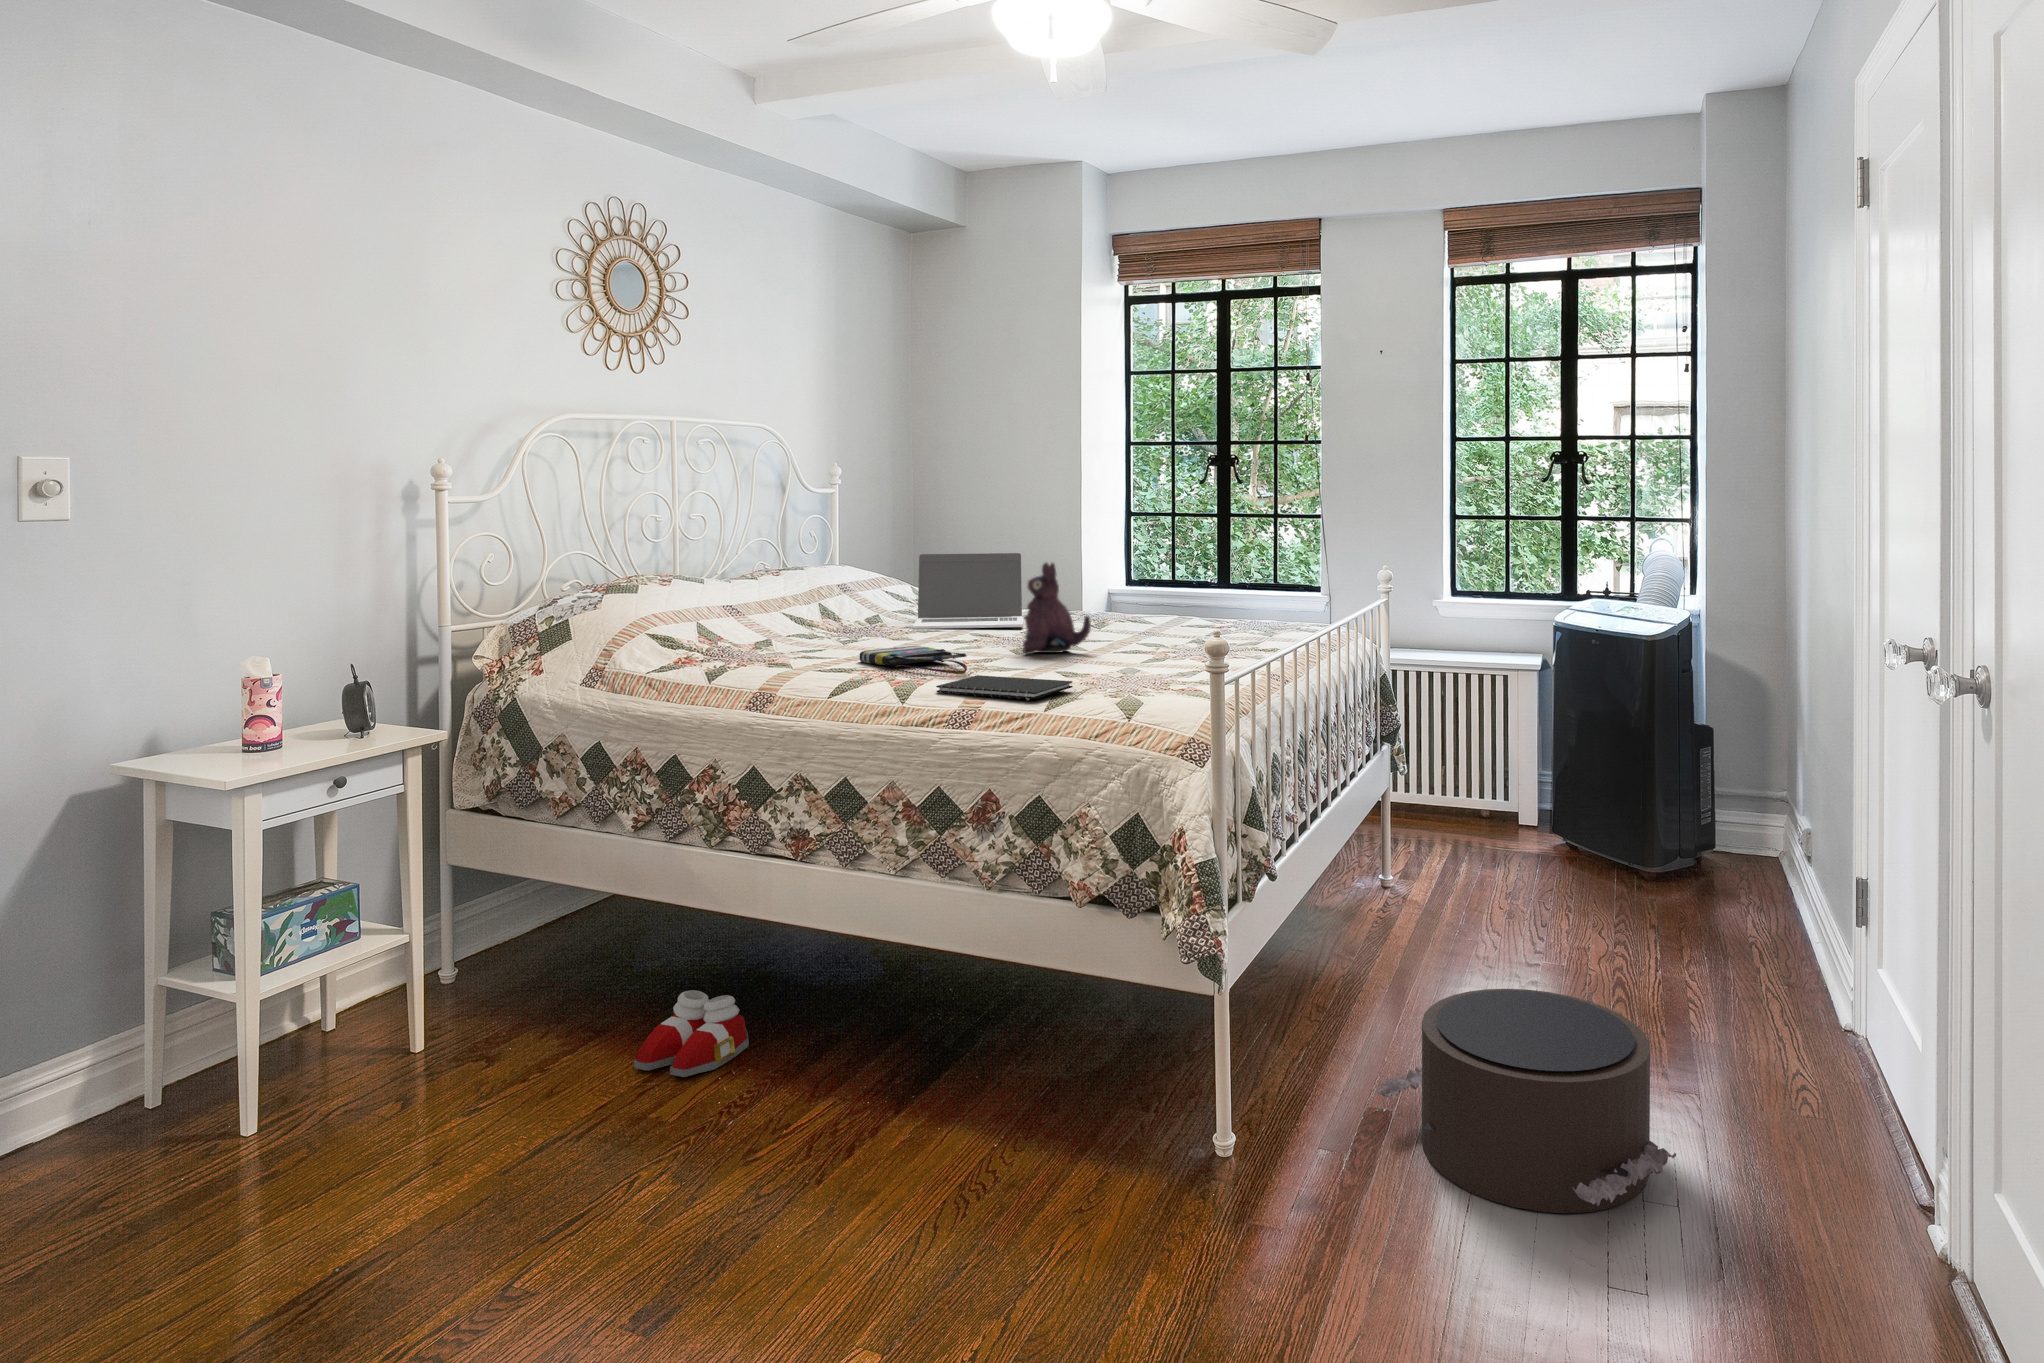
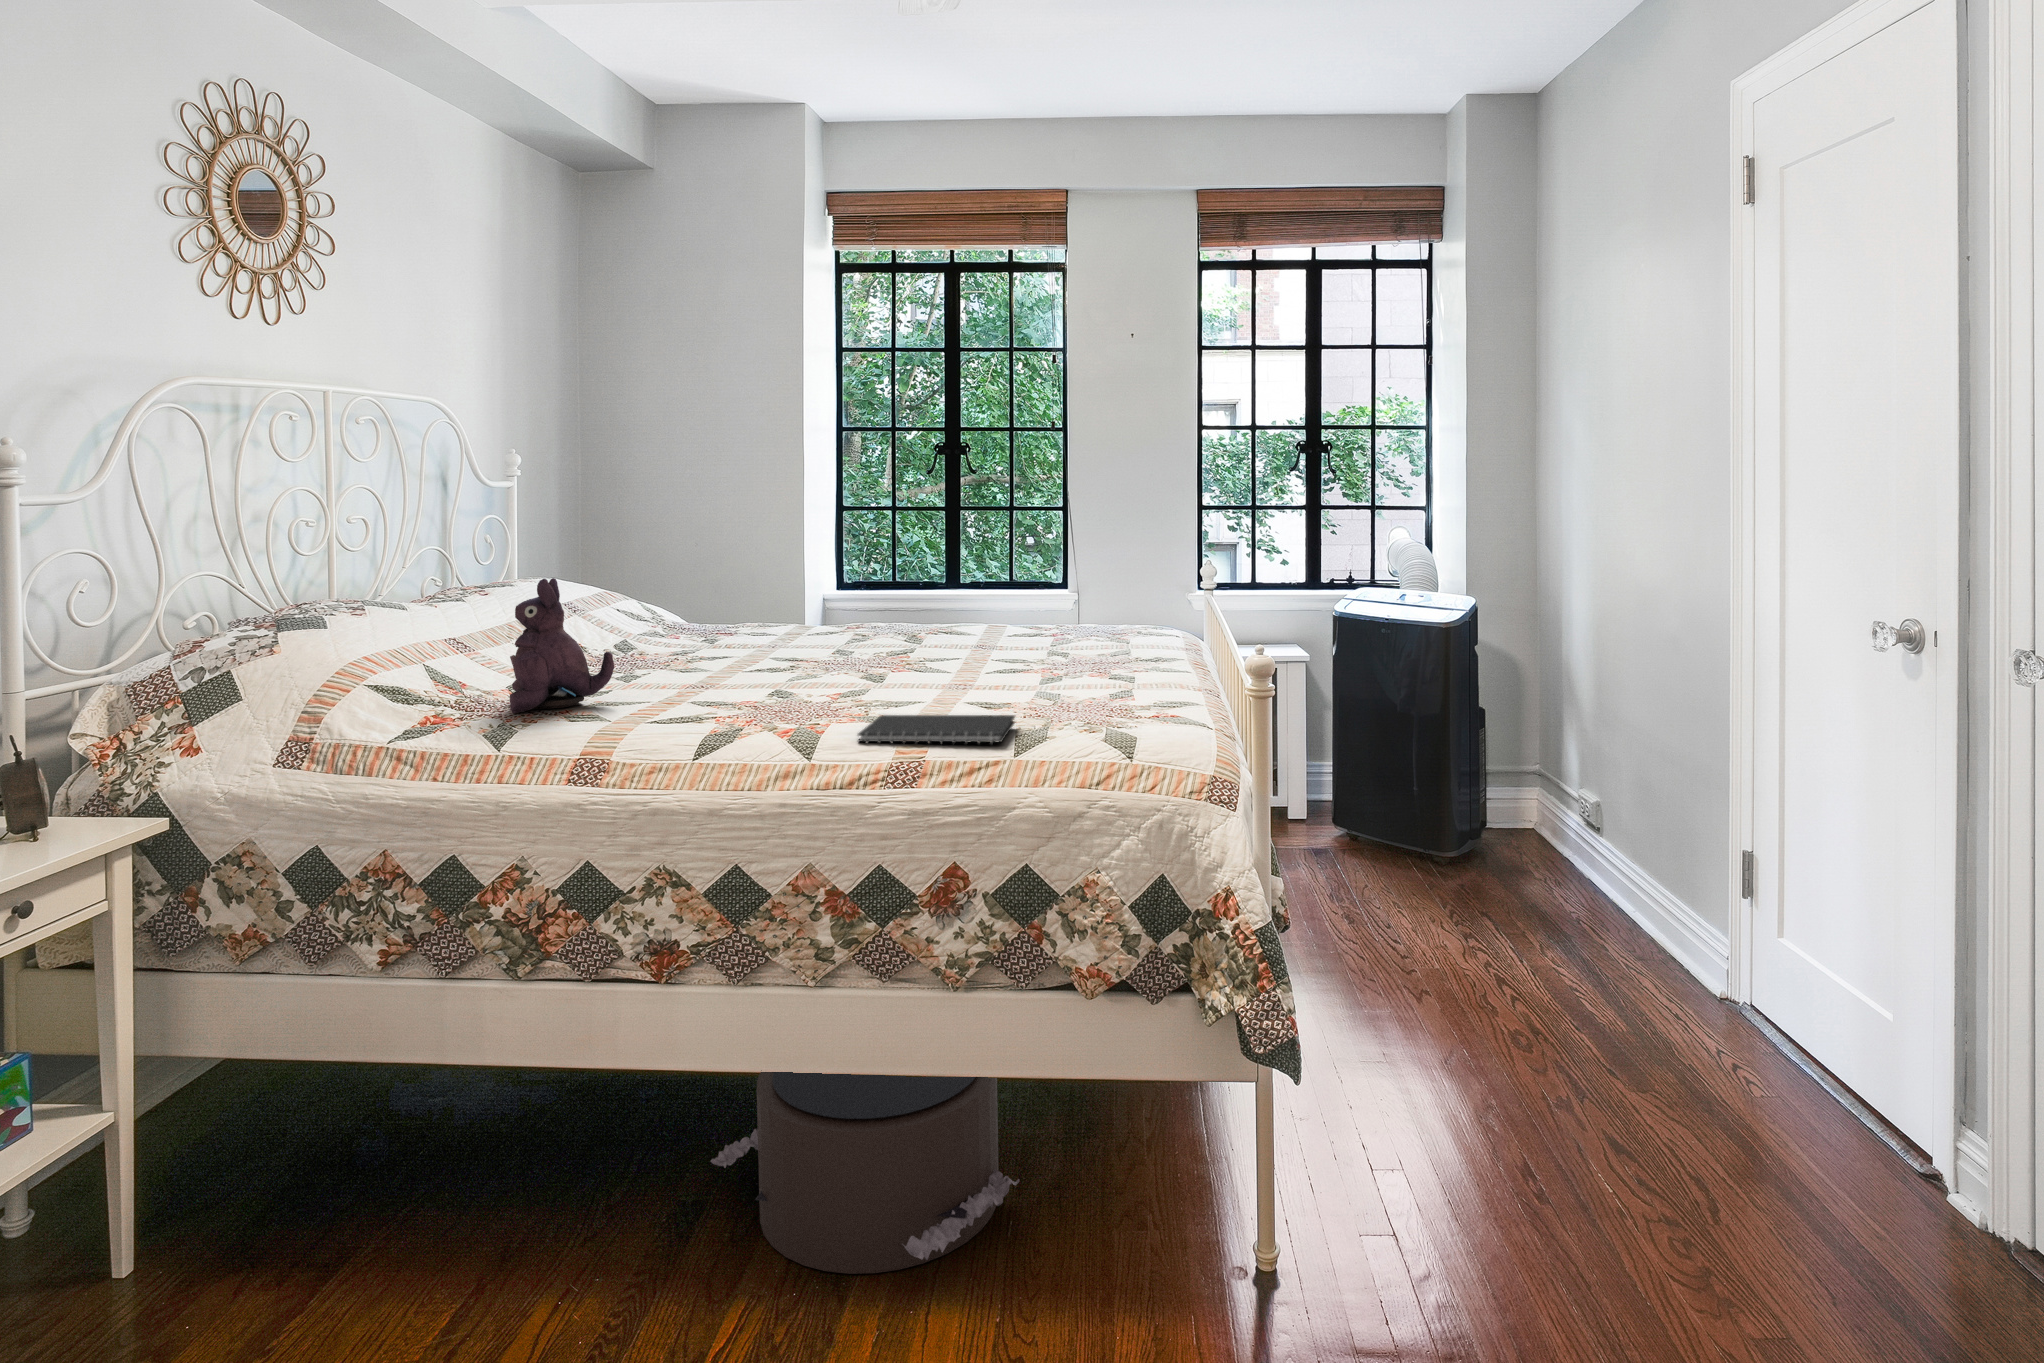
laptop: present [913,553,1023,629] -> none [650,558,803,655]
plush toy: present [1023,563,1091,654] -> present [510,578,614,713]
tote bag: present [860,646,967,674] -> none [680,679,848,714]
pouf: present [1376,989,1676,1213] -> present [710,1072,1019,1274]
slippers: present [634,990,749,1077] -> none [442,1181,596,1317]

